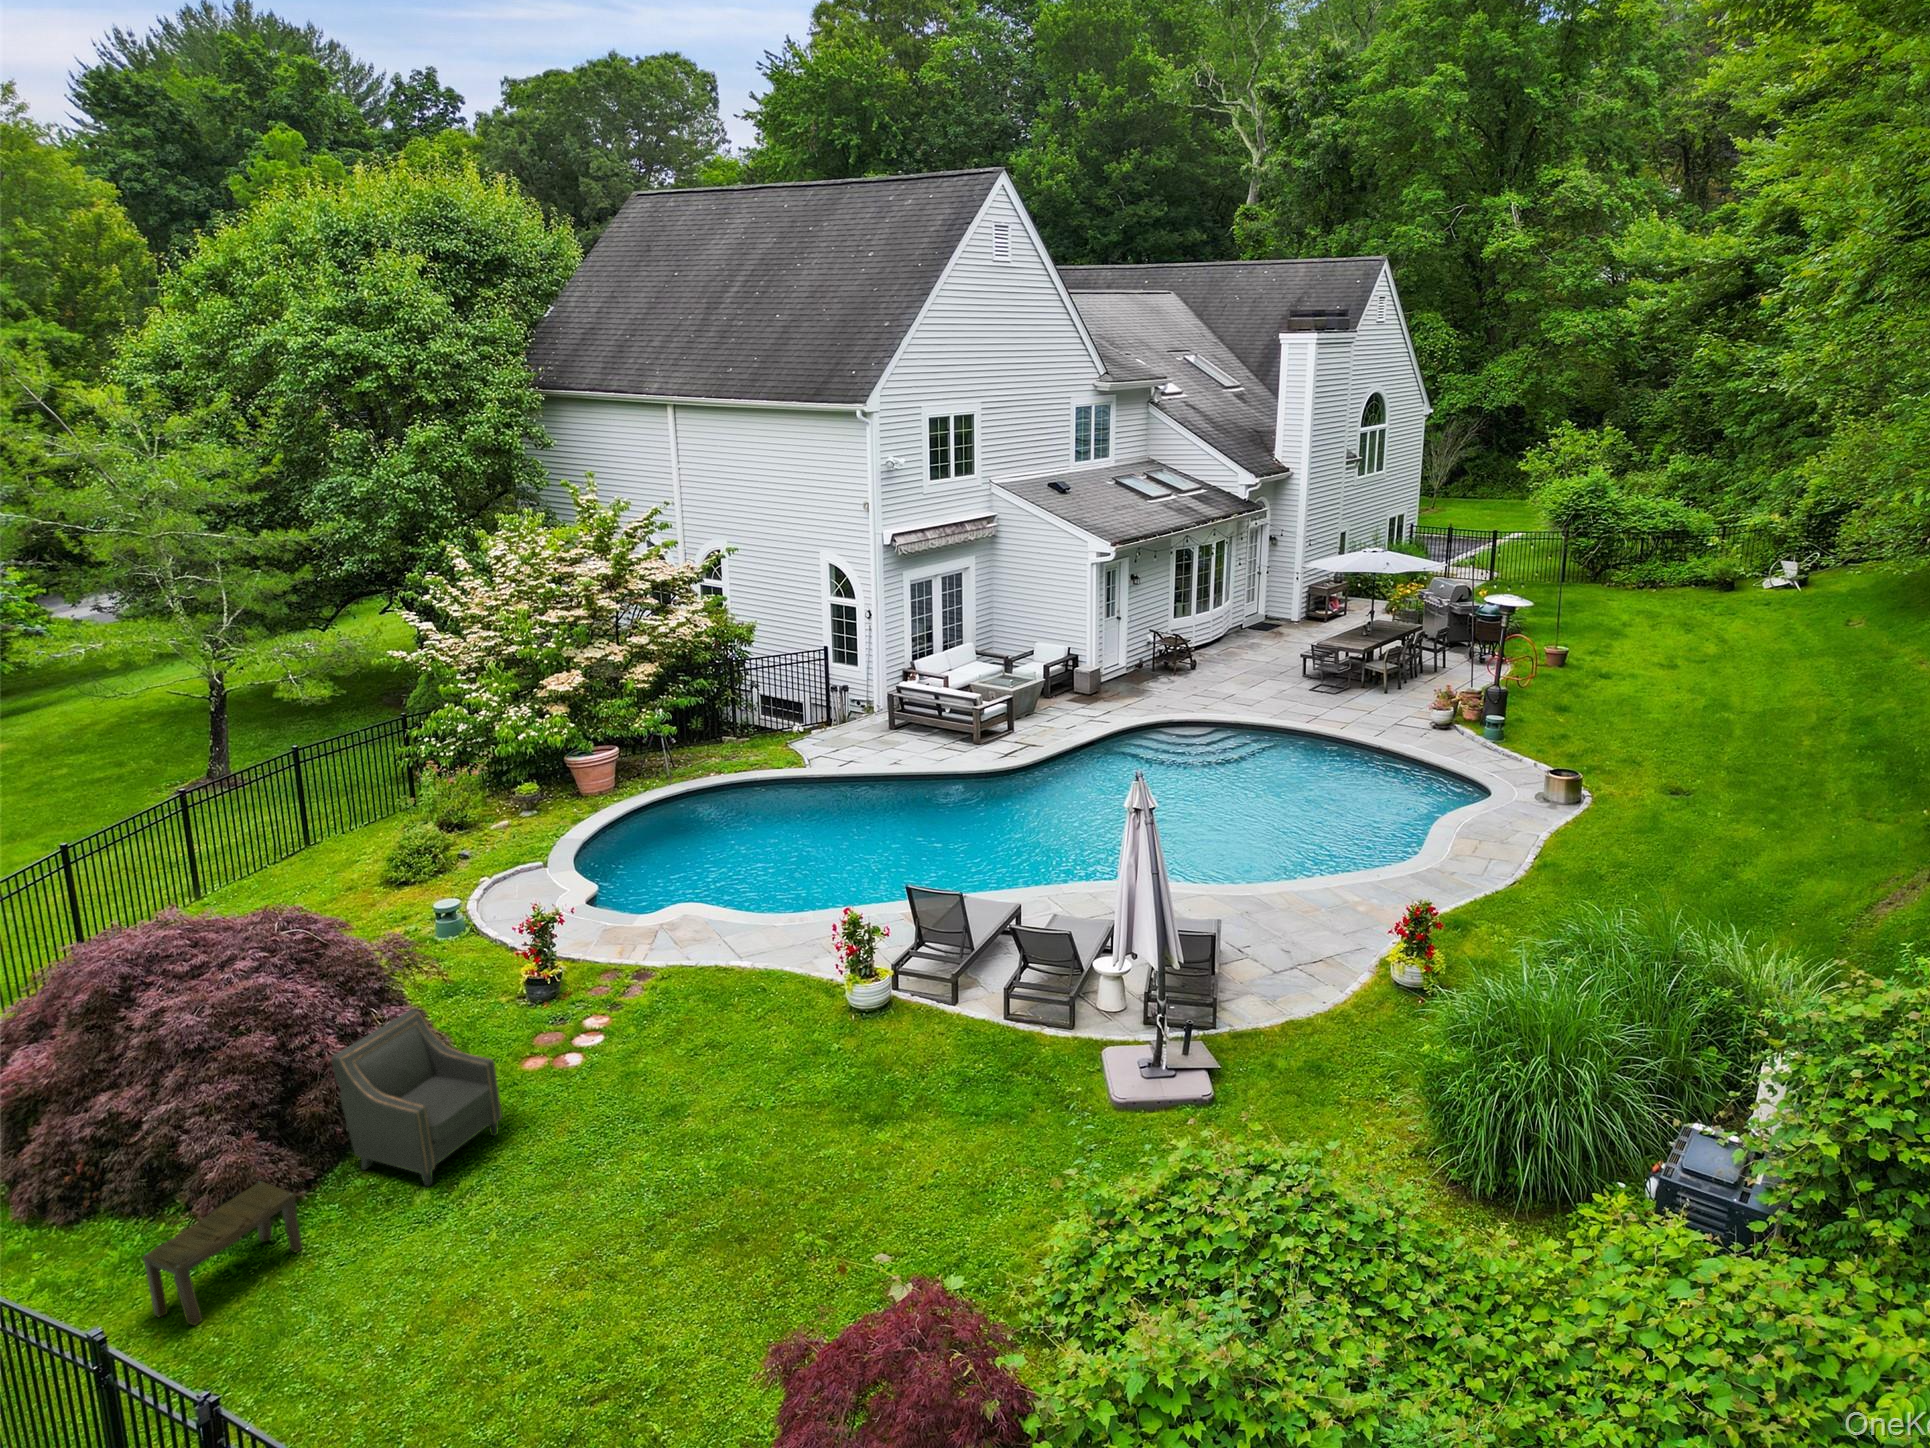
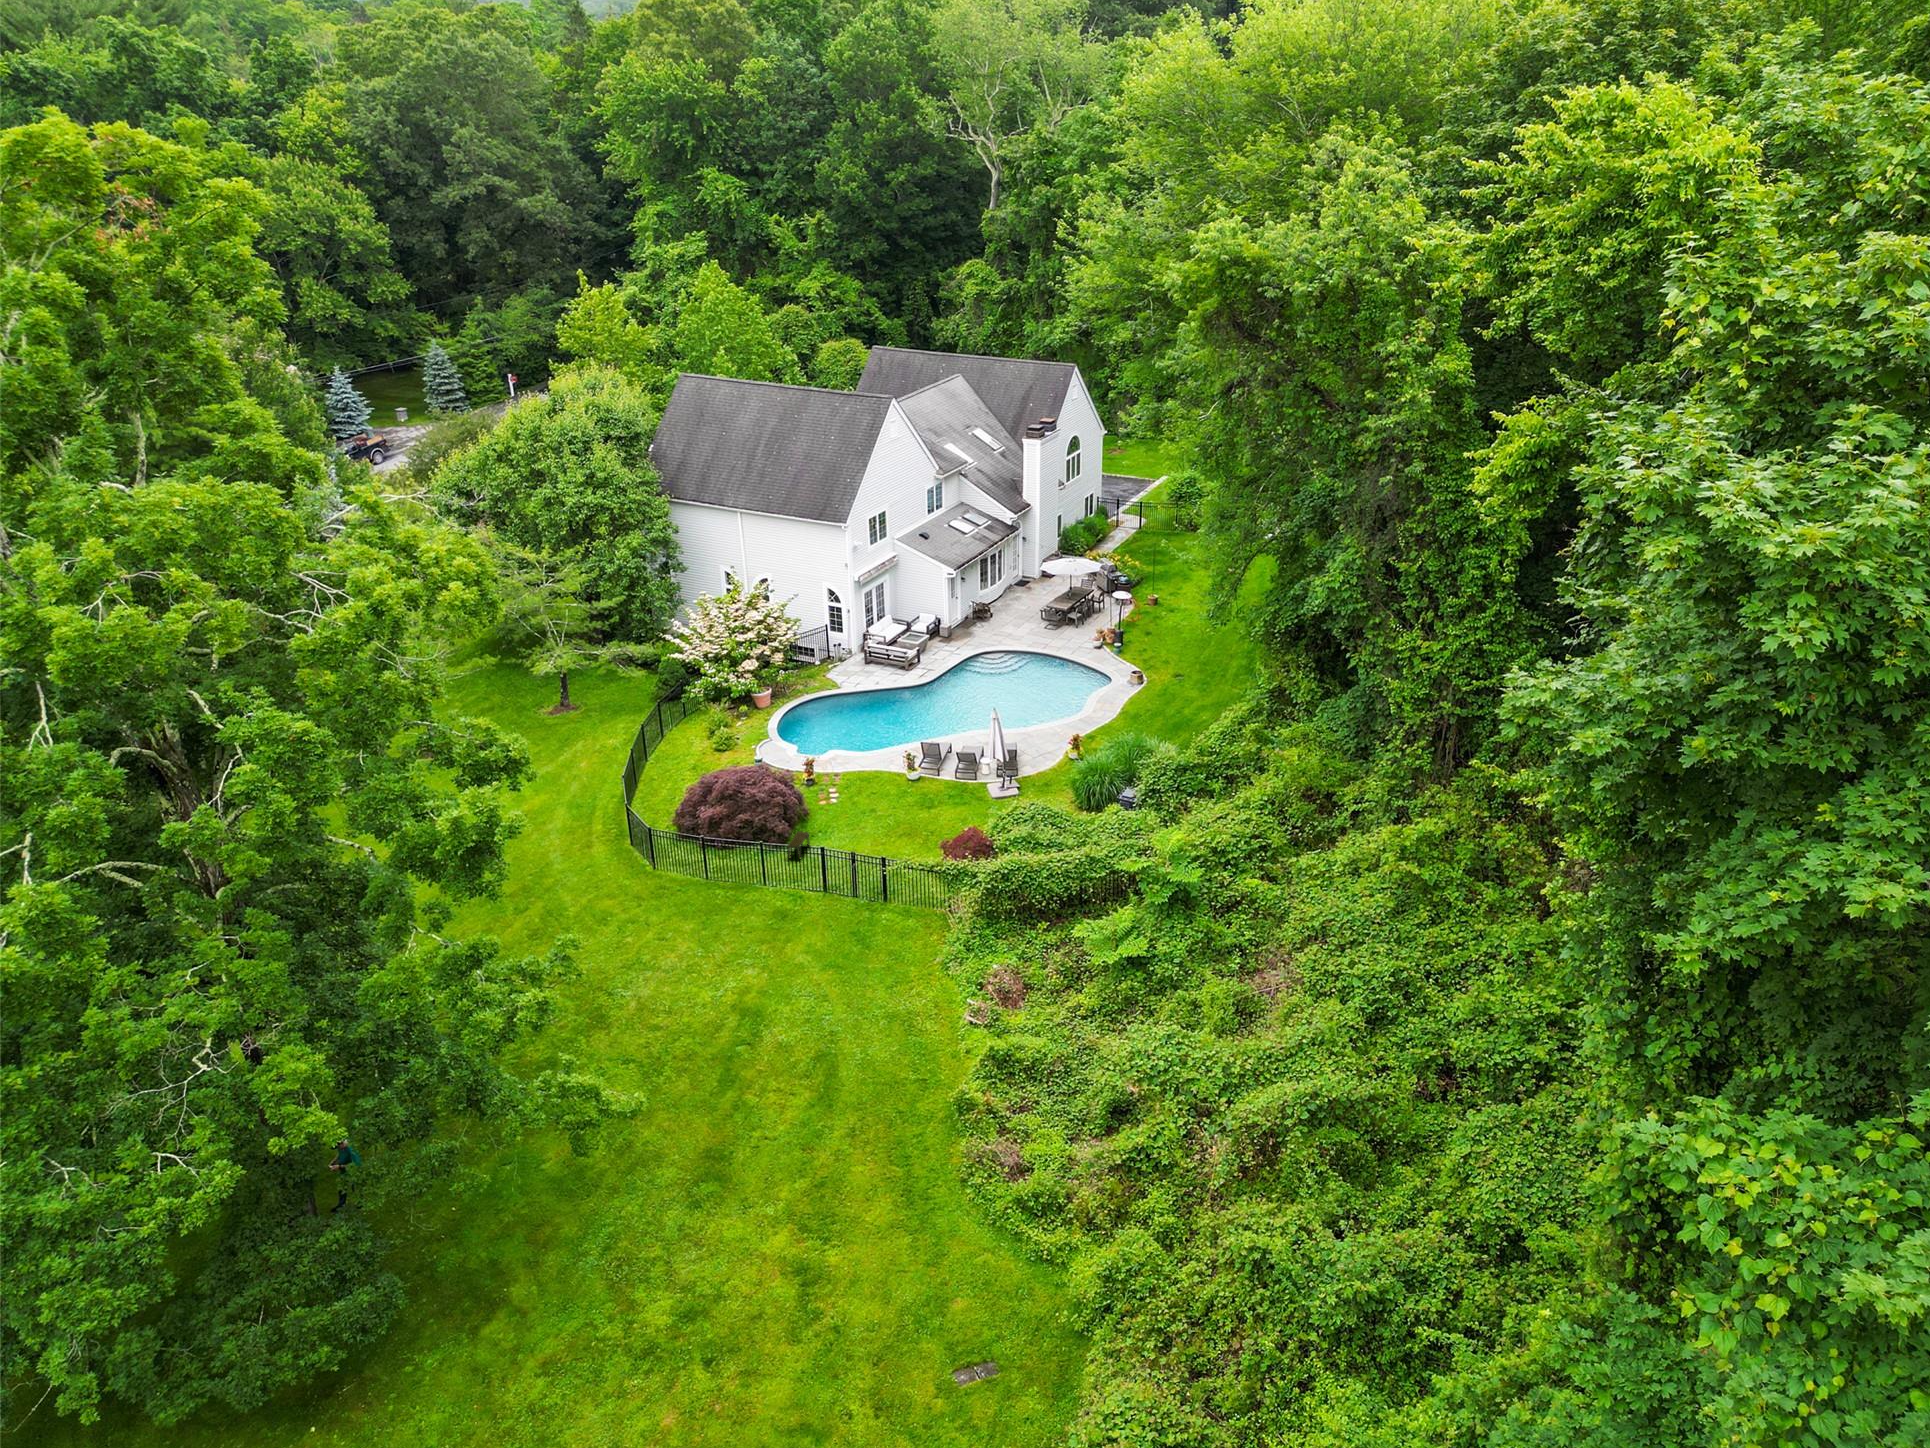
chair: present [331,1010,502,1186] -> none [800,790,836,831]

